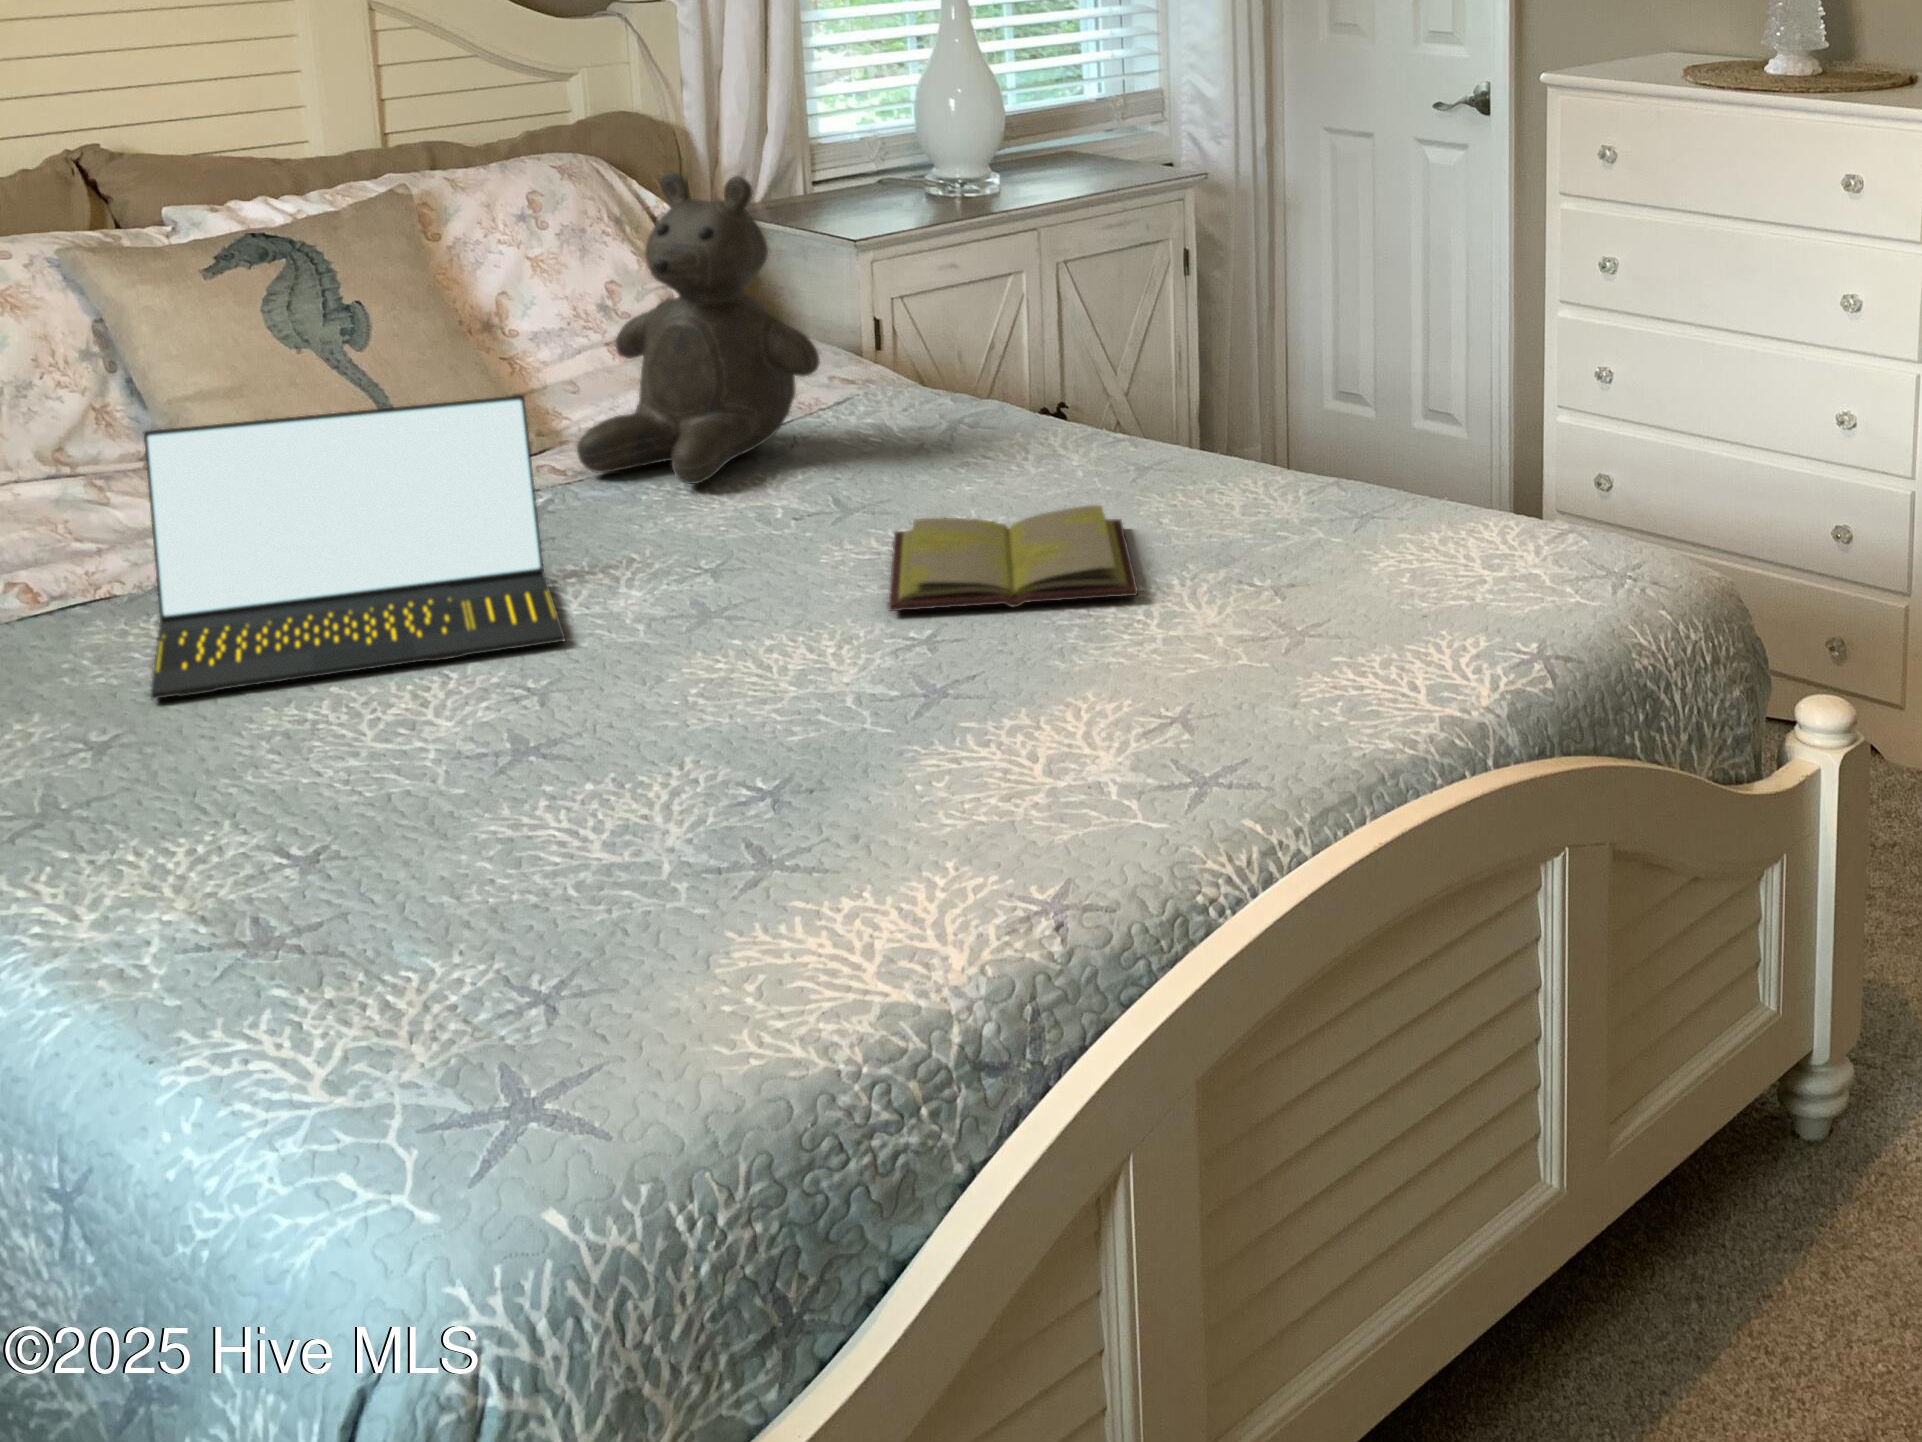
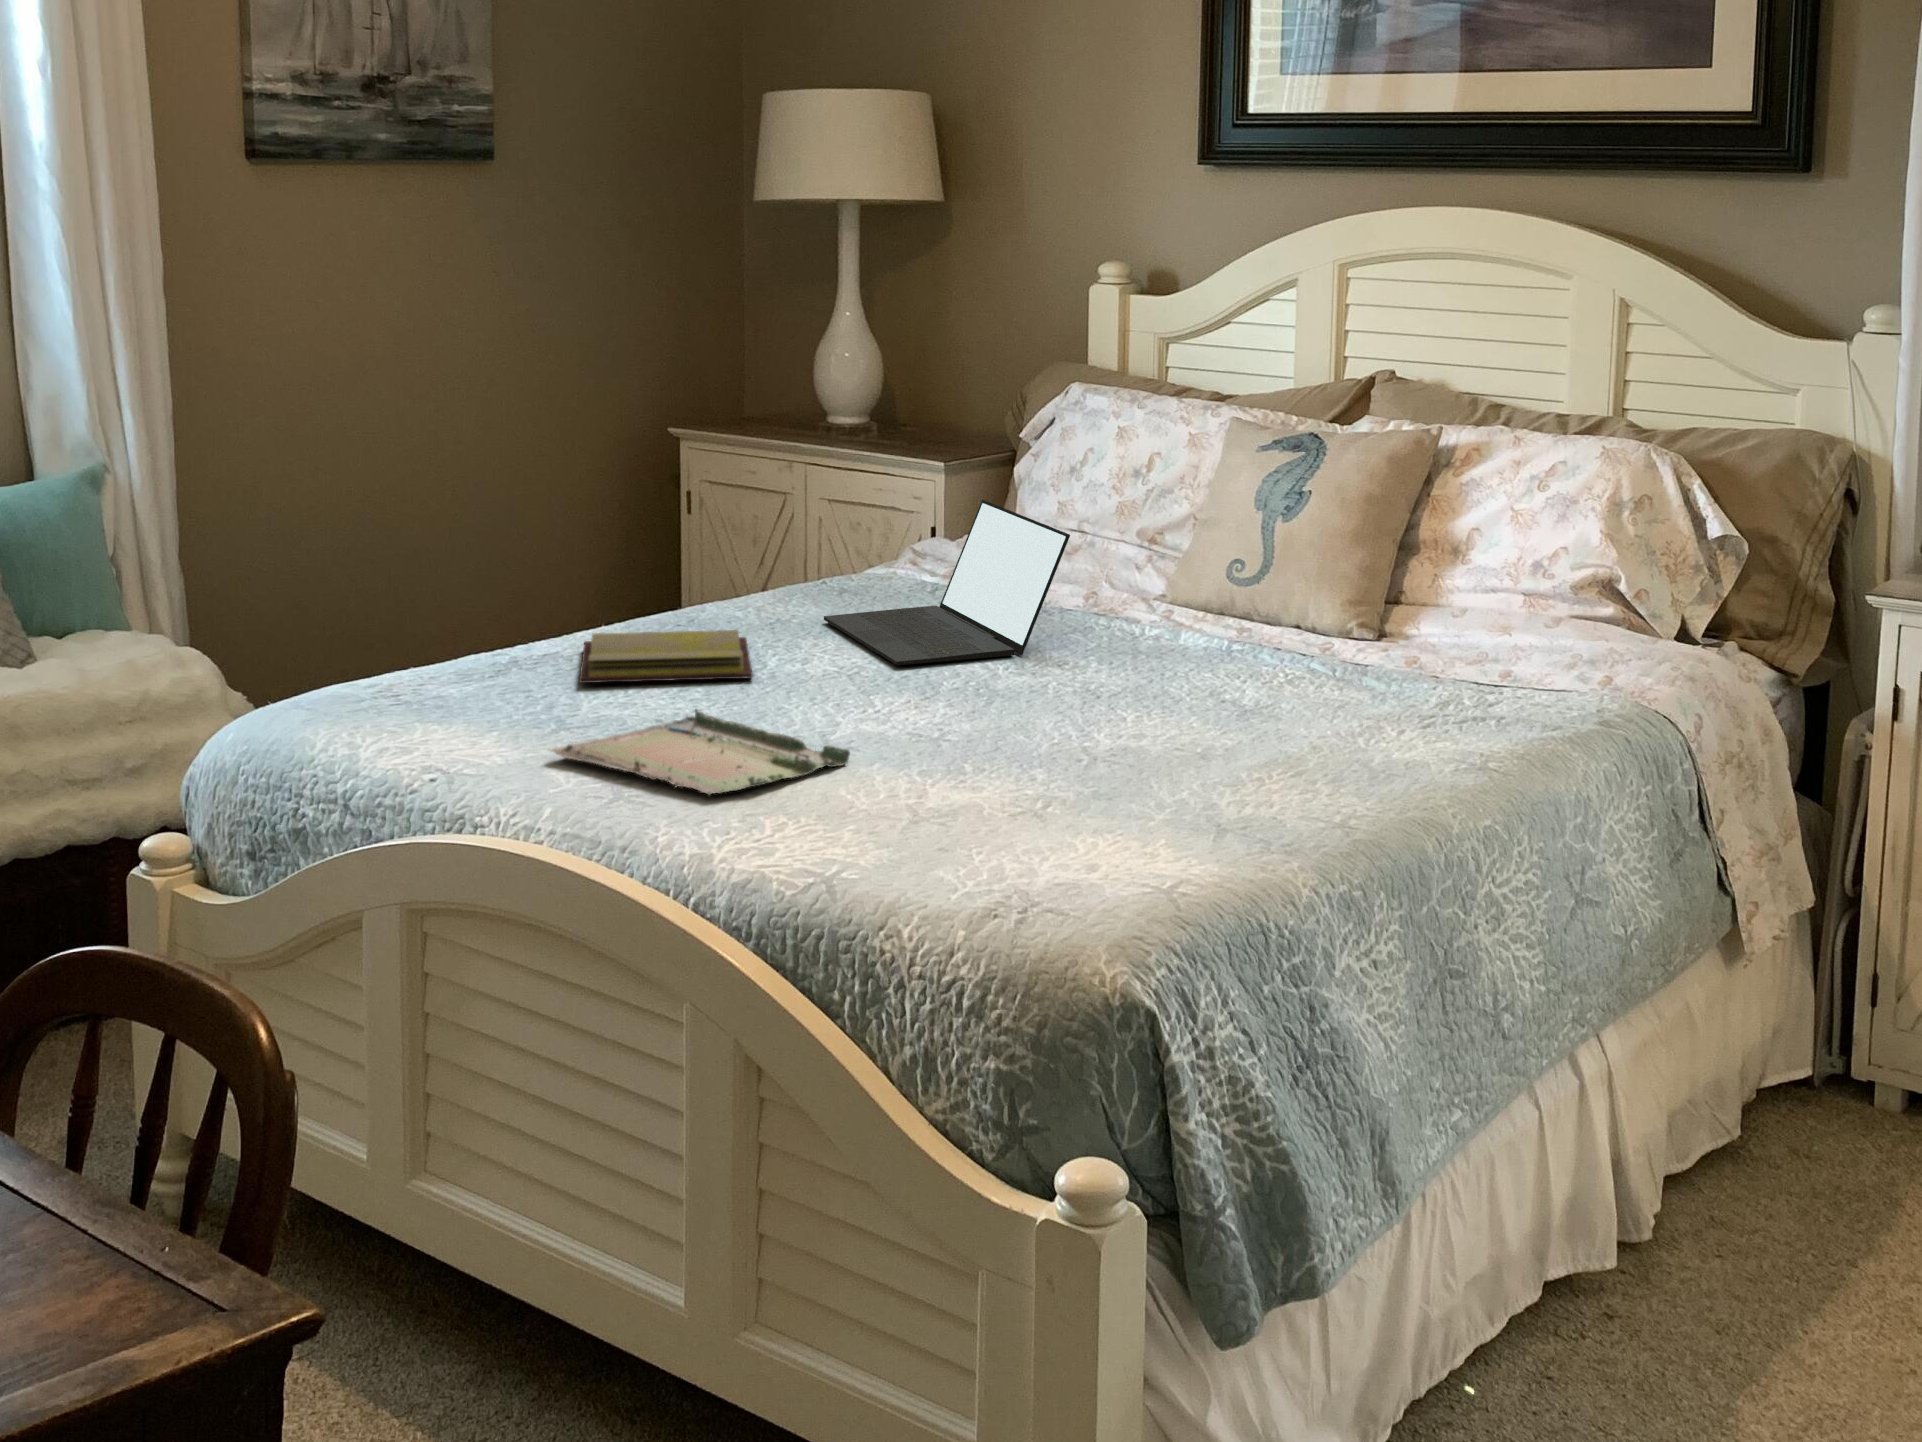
teddy bear: present [577,172,820,484] -> none [1222,428,1390,666]
diary: present [889,505,1138,611] -> present [579,630,753,683]
tray: none [830,640,1257,816] -> present [550,709,850,795]

